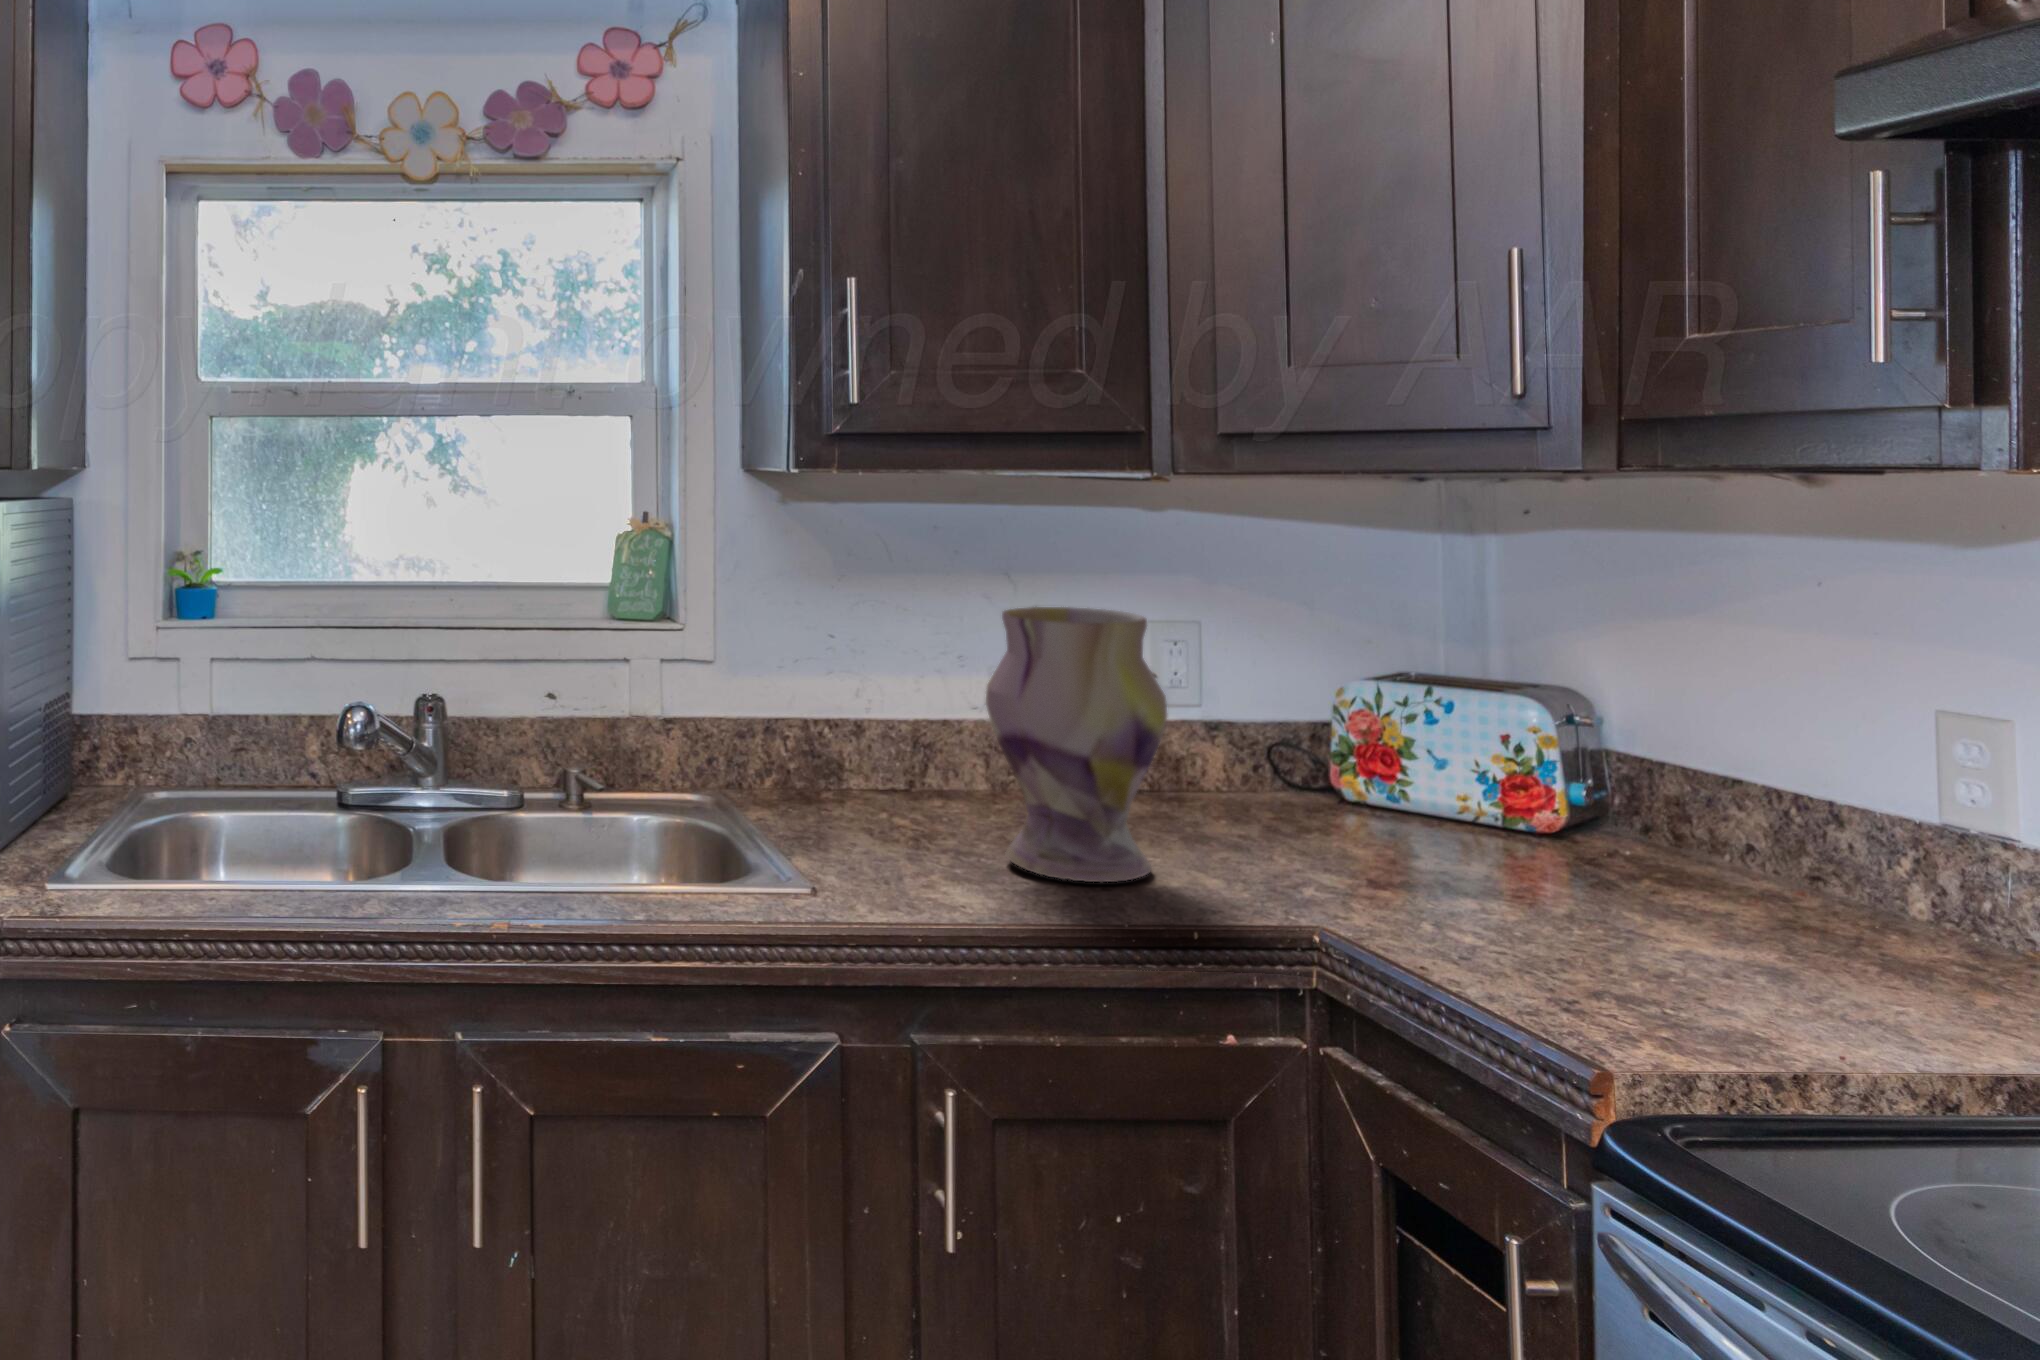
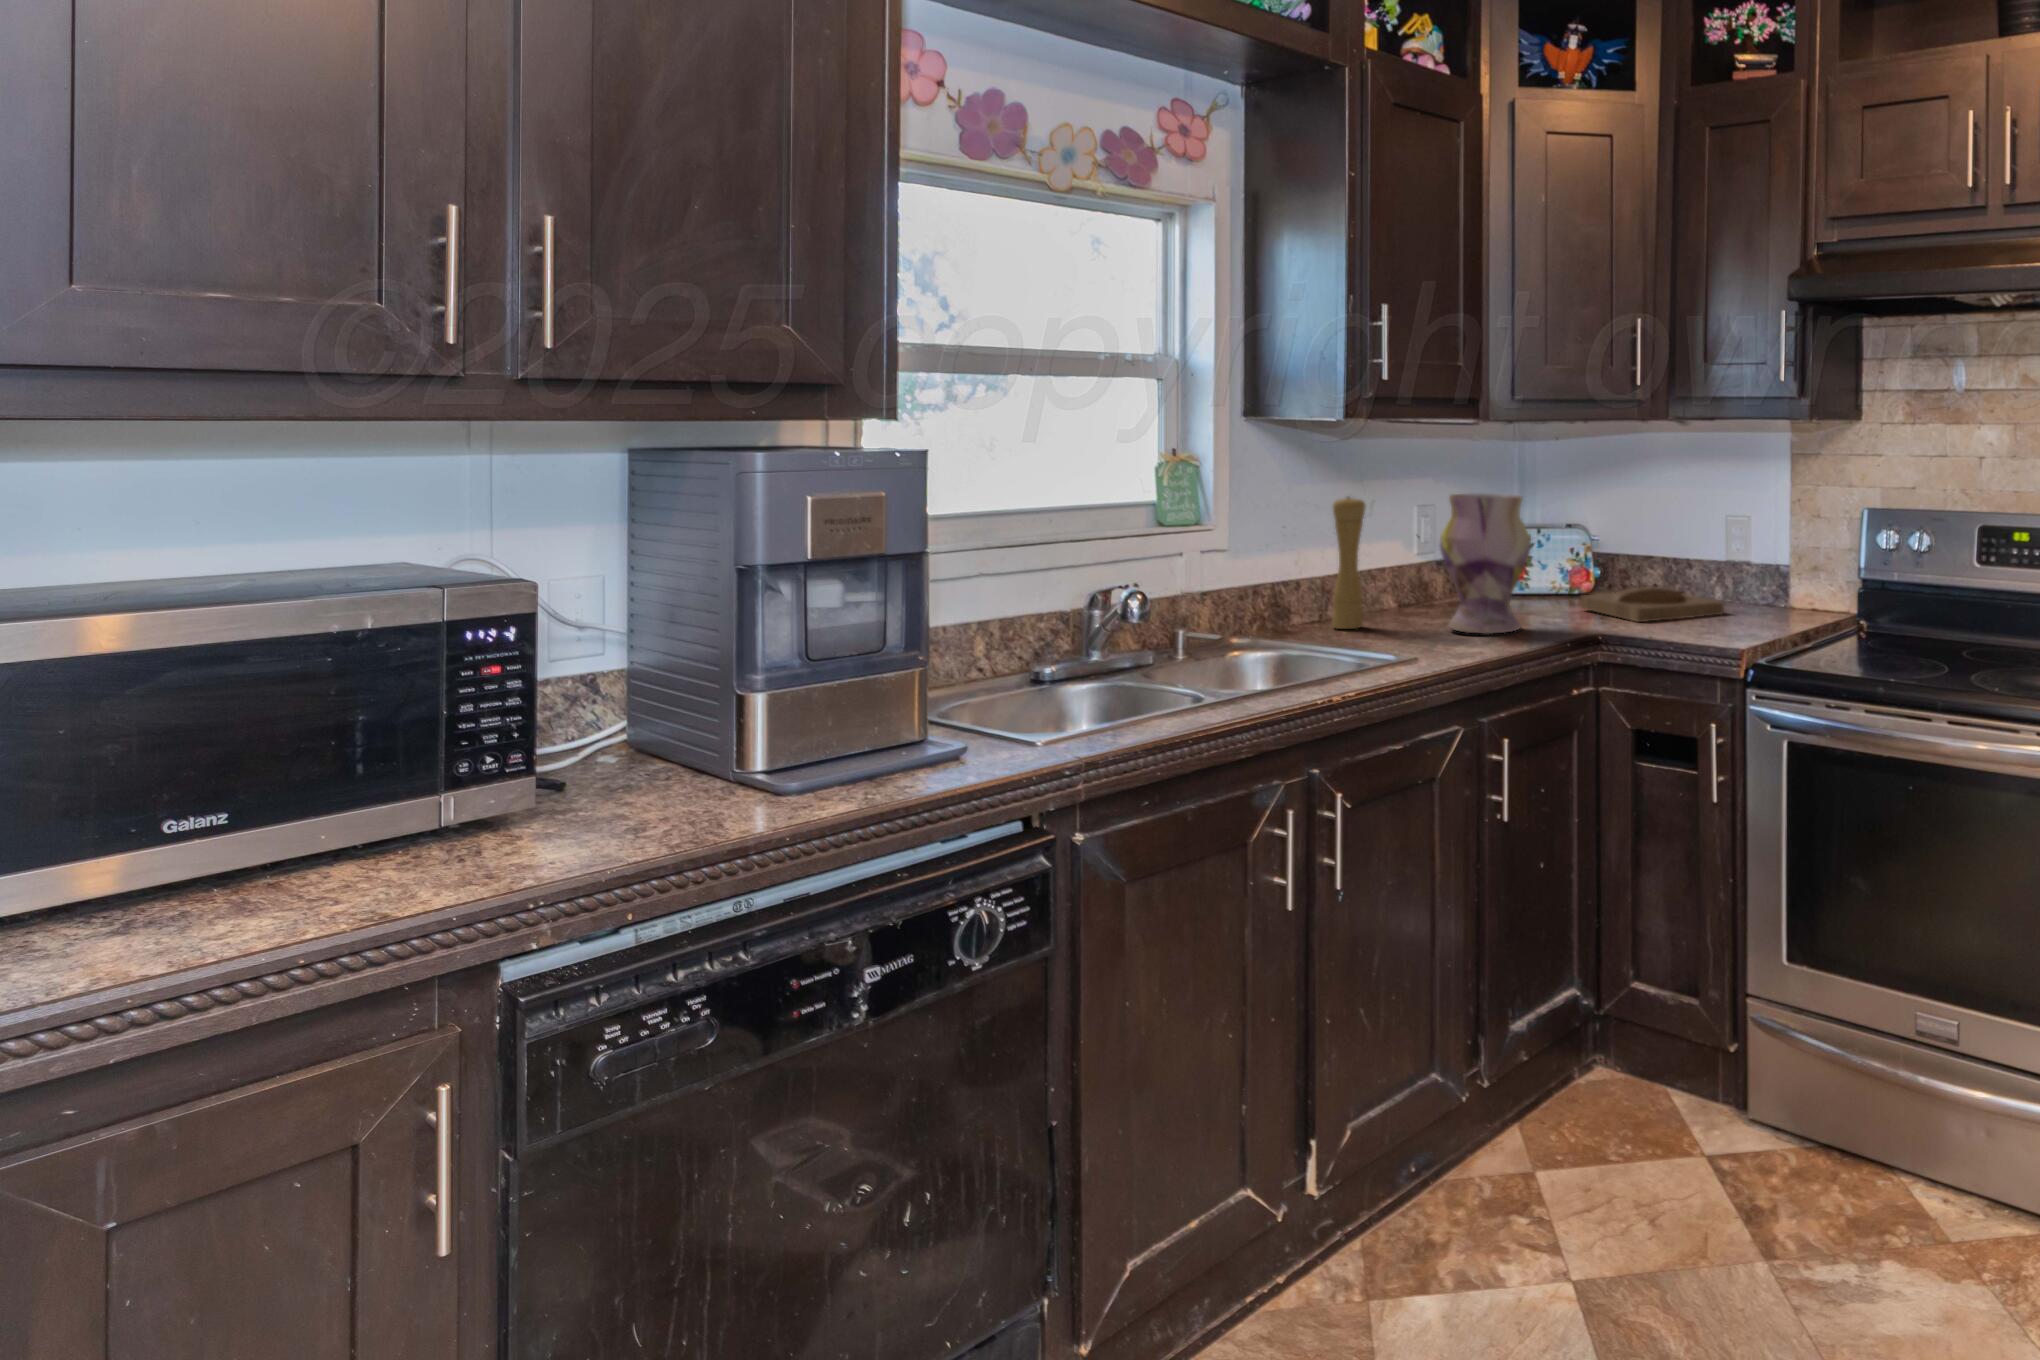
pepper mill: none [883,595,940,817] -> present [1332,497,1366,629]
tray: none [1405,840,1719,965] -> present [1581,588,1724,622]

